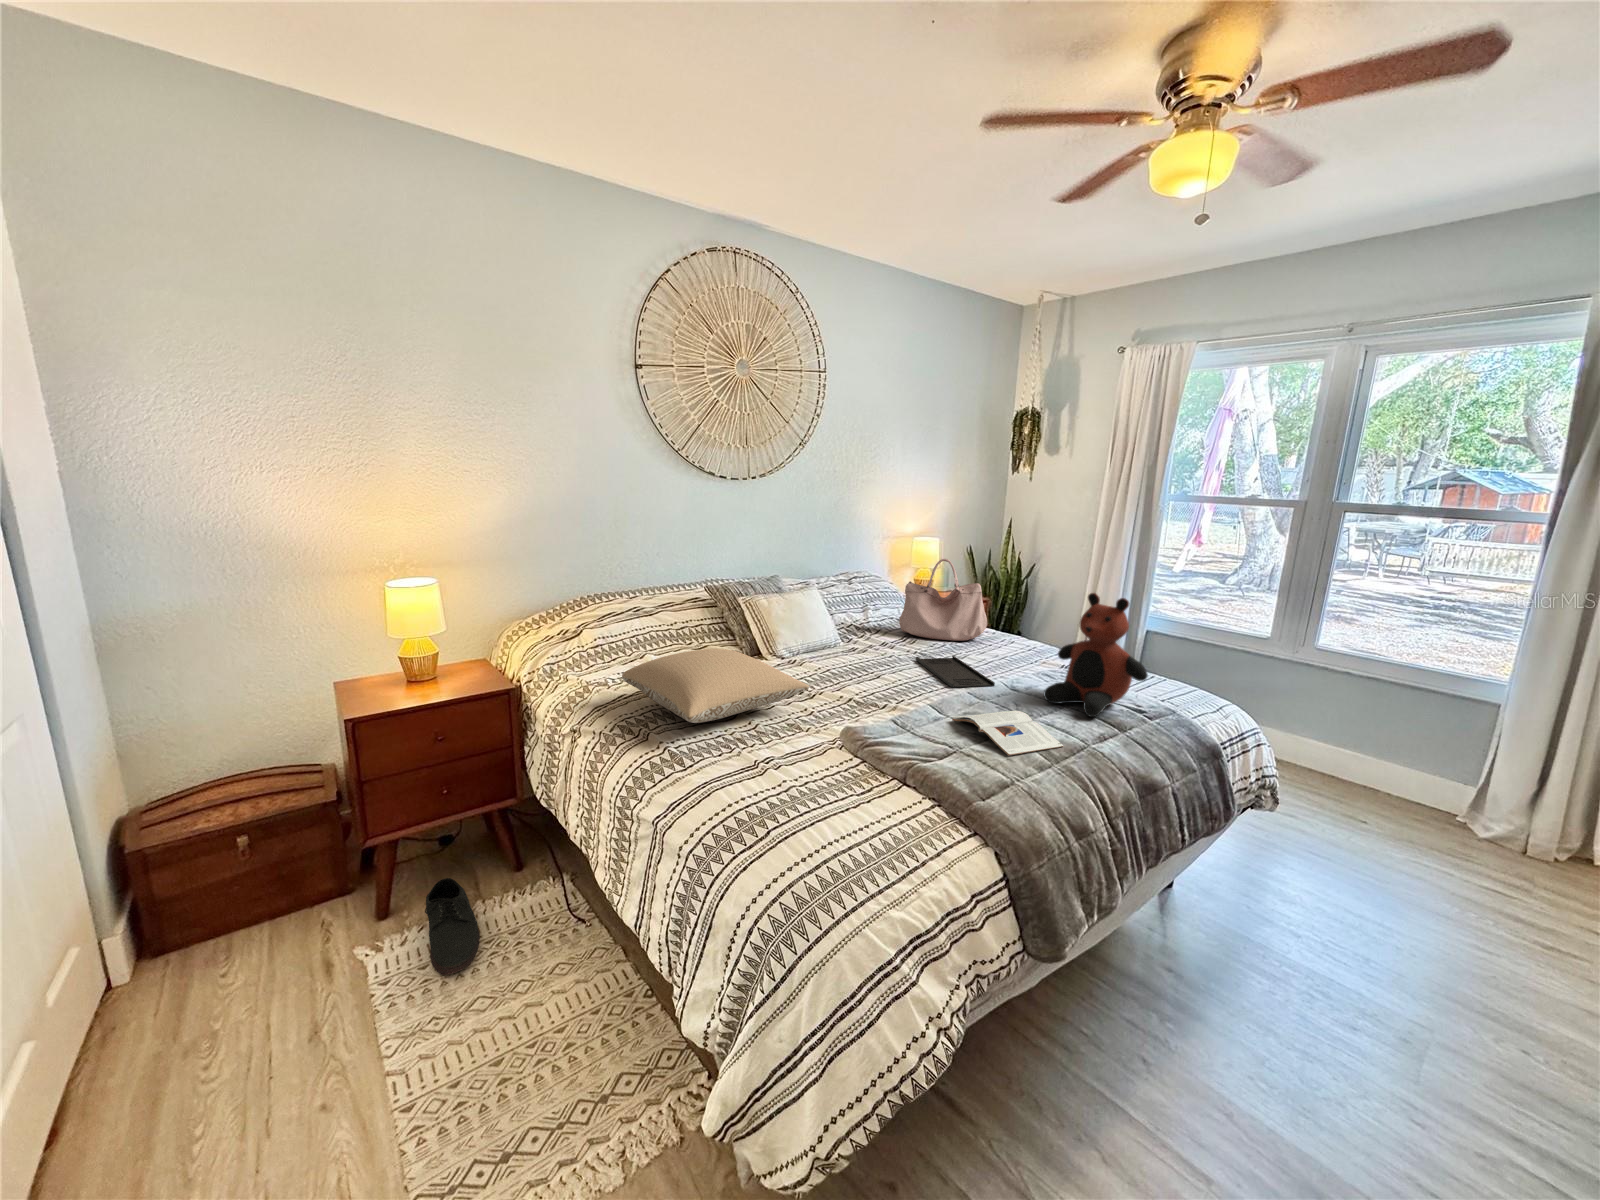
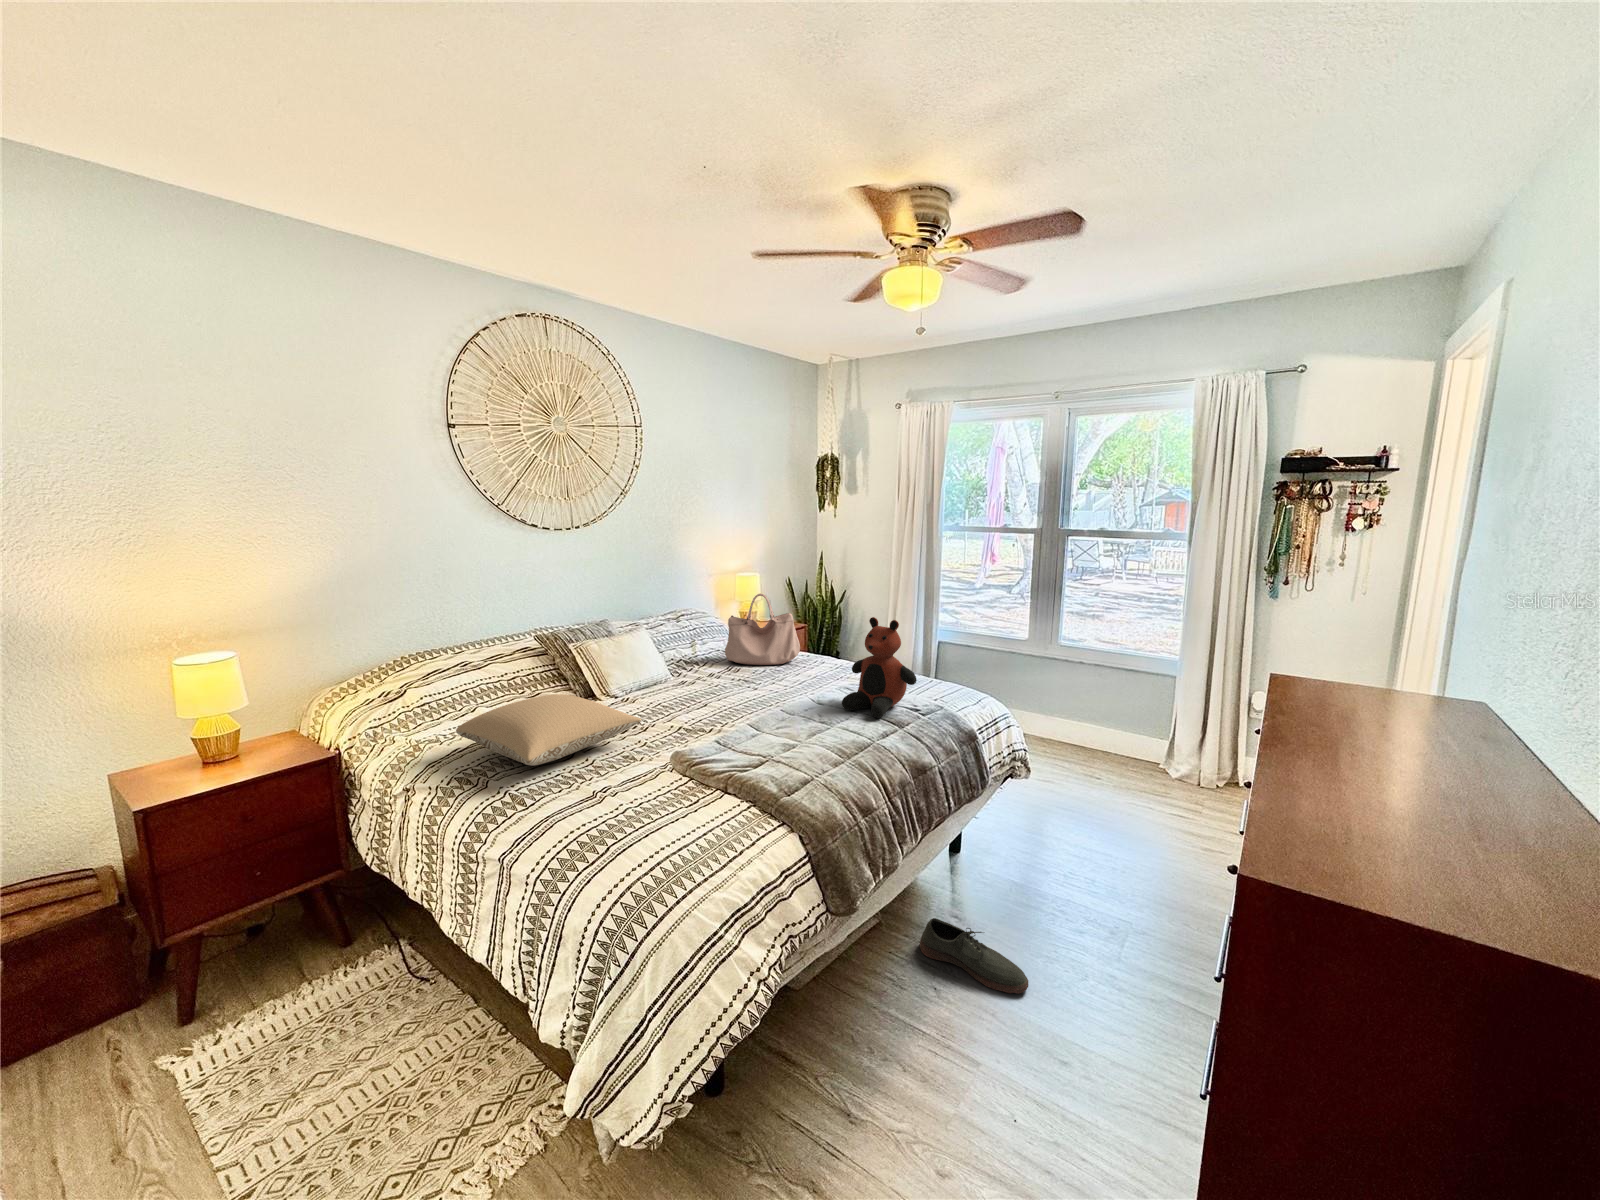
tray: present [916,656,995,687] -> none [739,678,804,706]
magazine: present [952,711,1063,756] -> none [767,720,854,757]
shoe: present [425,878,480,975] -> present [919,918,1028,994]

